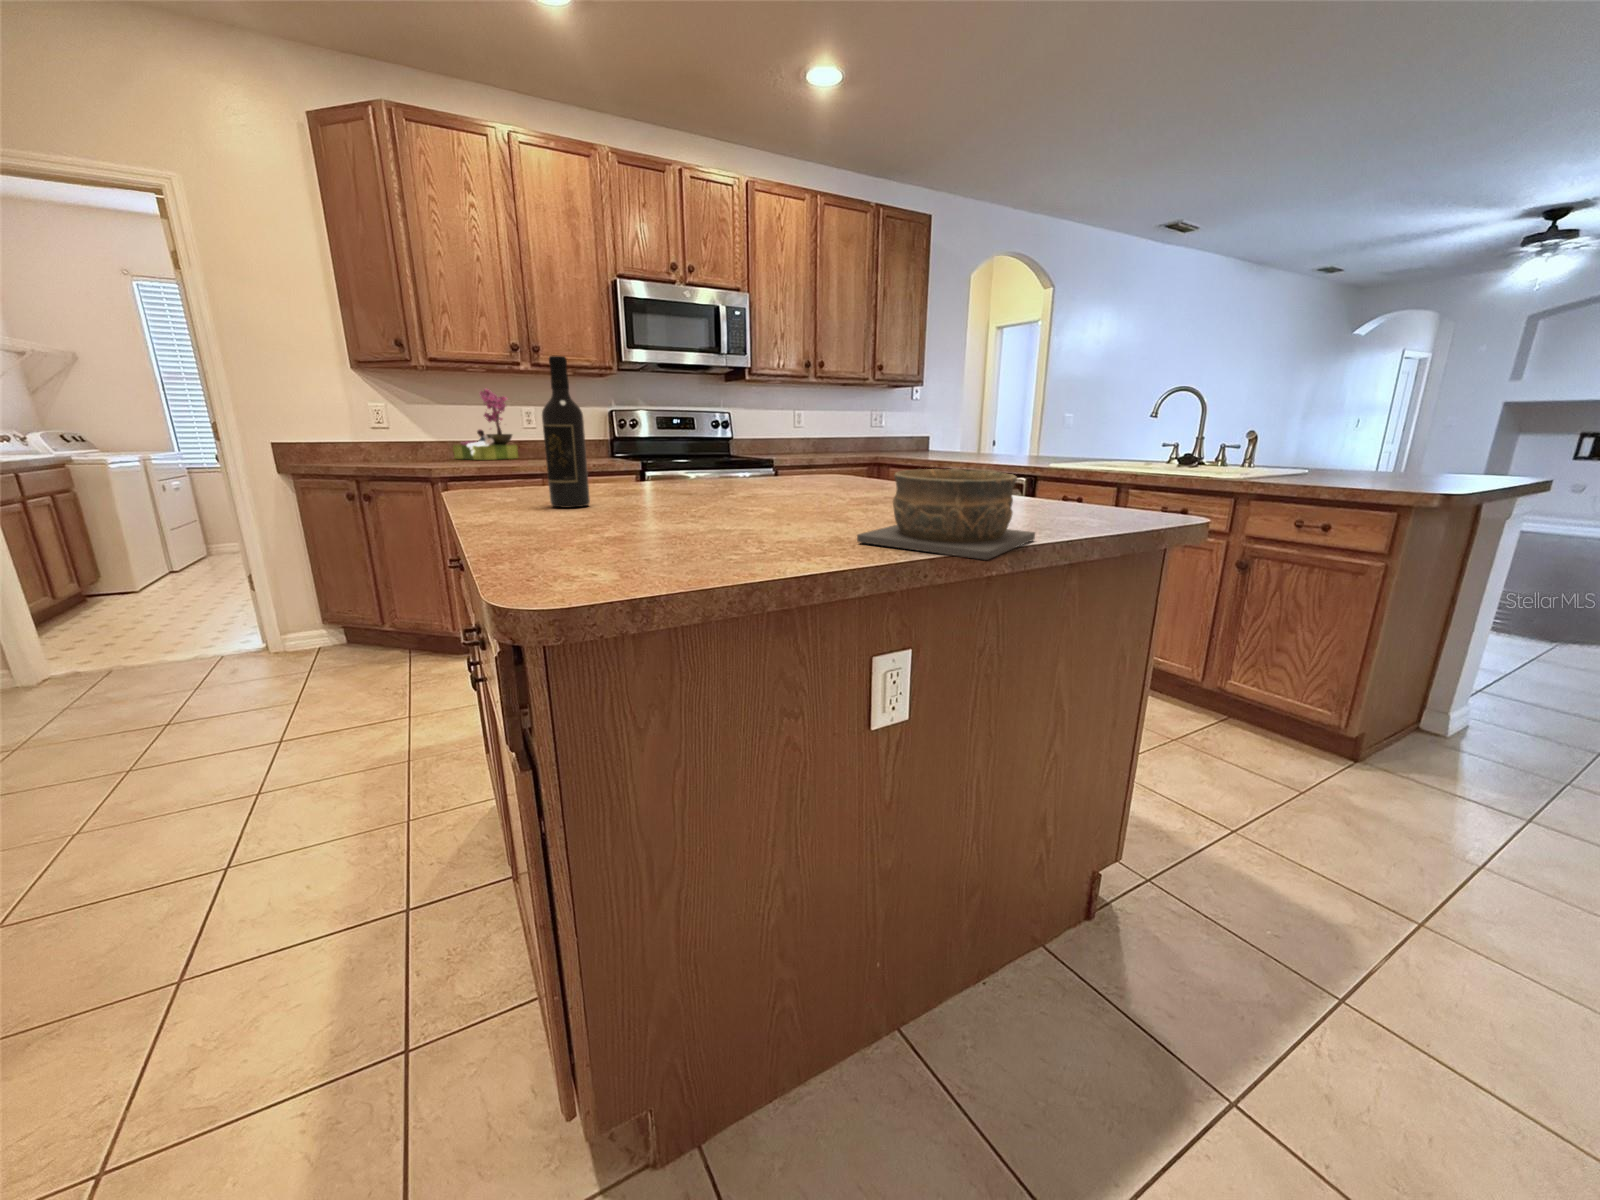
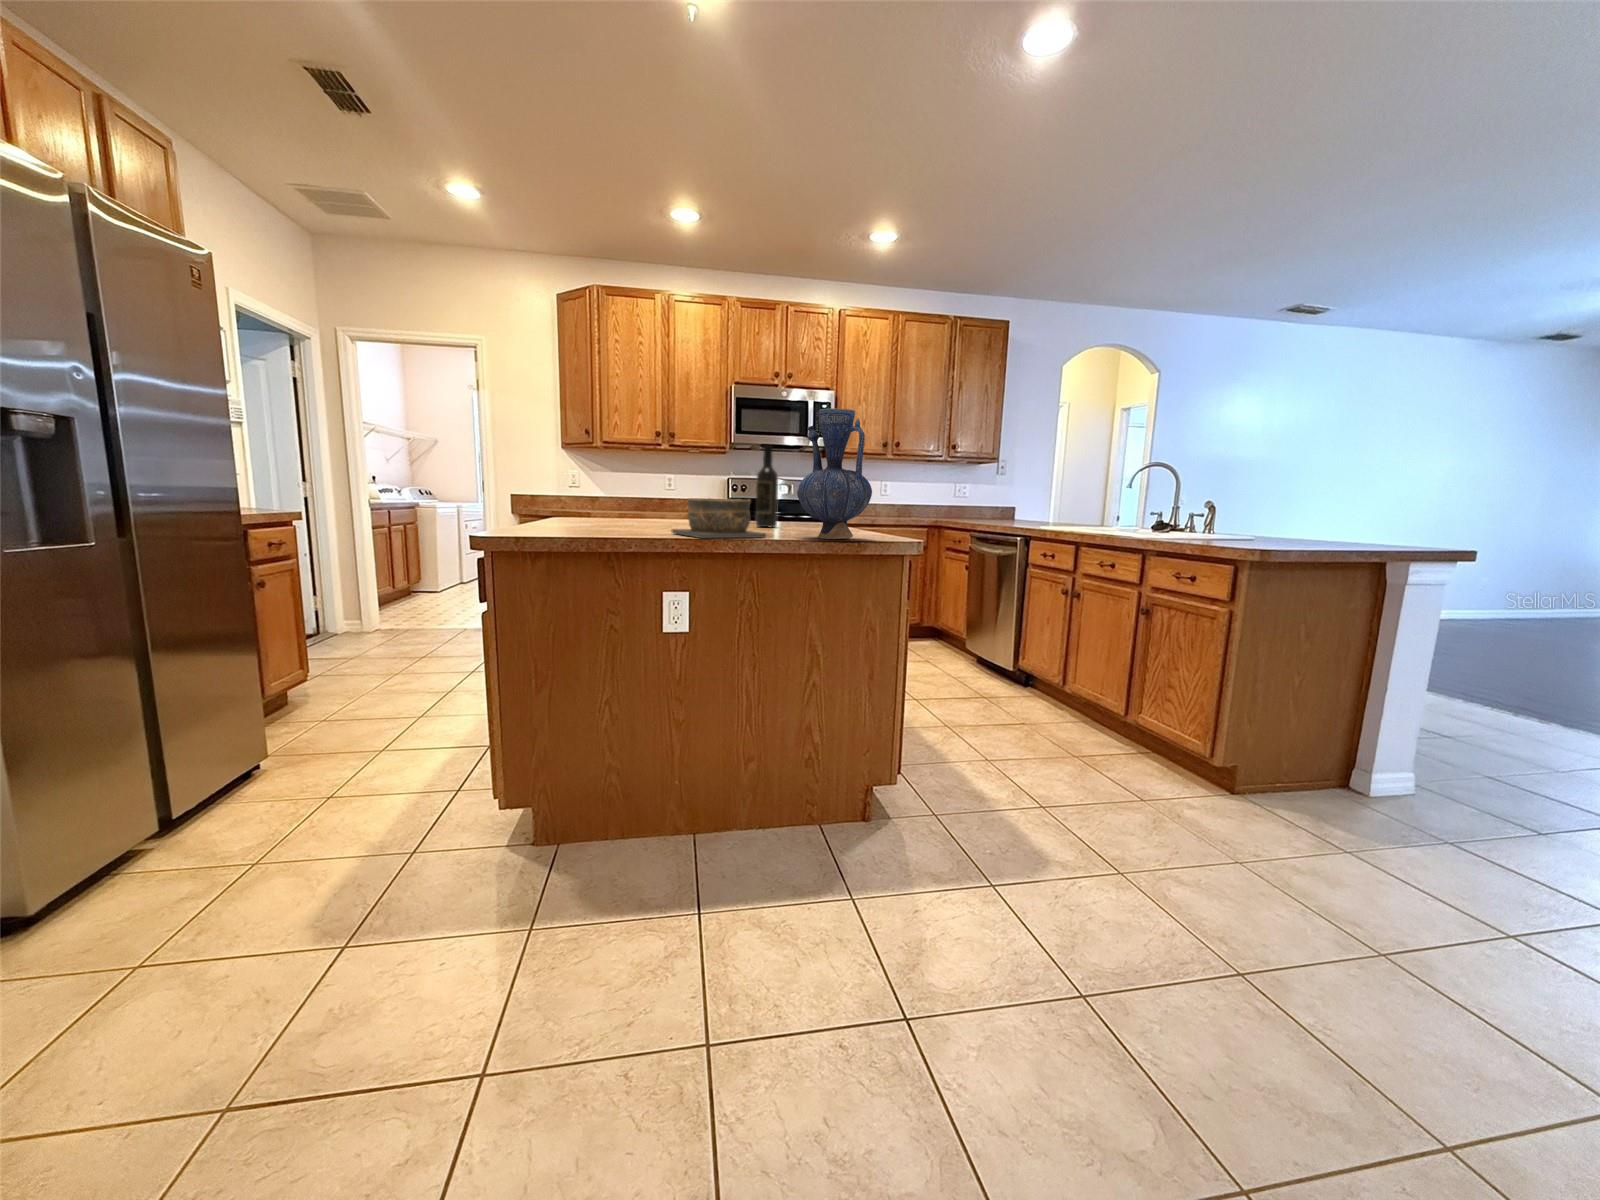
vase: none [1048,300,1196,533] -> present [797,408,872,539]
wine bottle: present [542,356,590,508] -> present [756,445,778,527]
flower arrangement: present [453,389,518,460] -> none [616,460,657,510]

